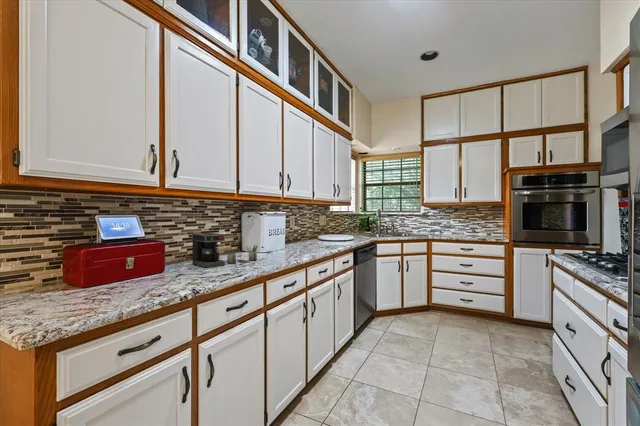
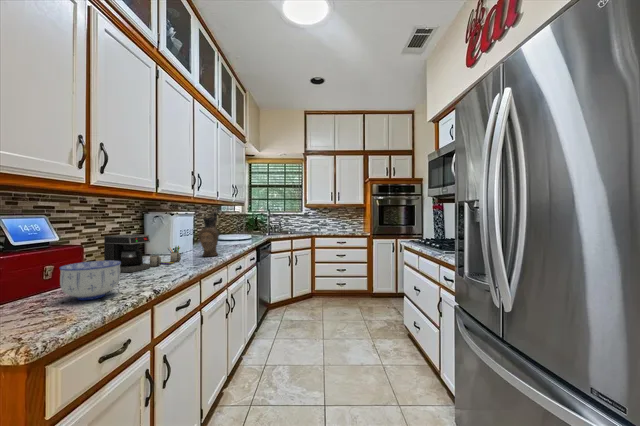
ceramic pitcher: none [278,212,298,257] -> present [199,211,219,256]
bowl: none [121,257,170,291] -> present [60,261,120,300]

